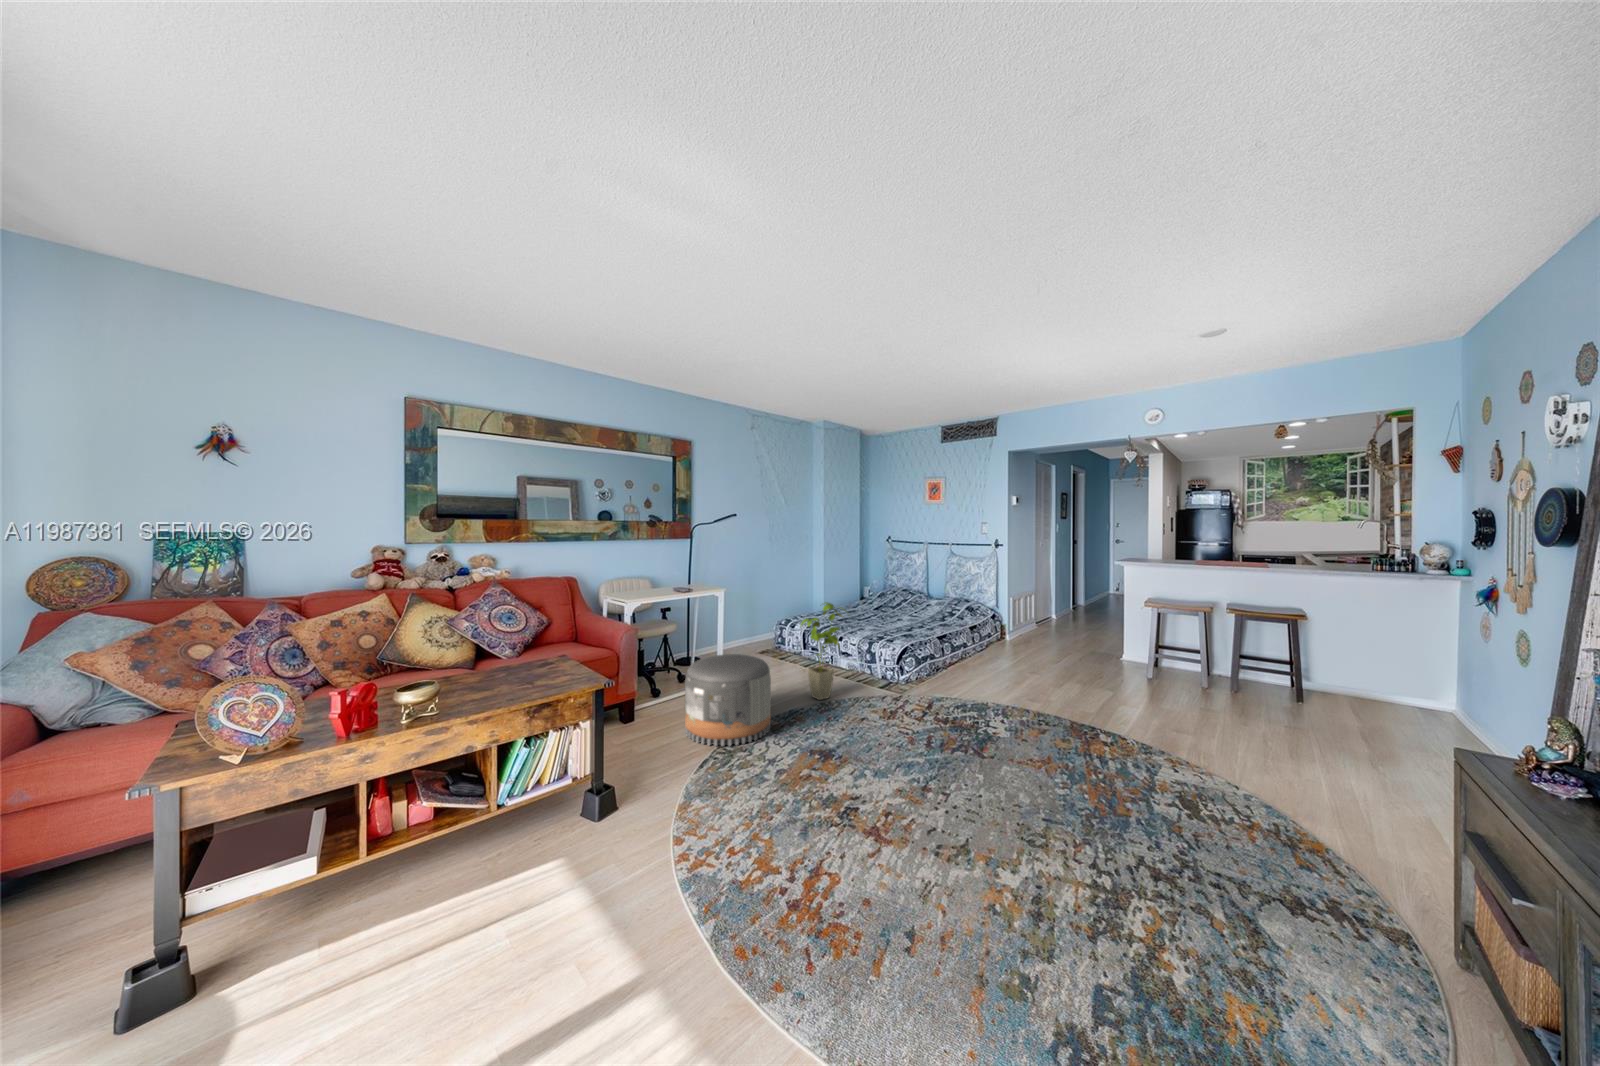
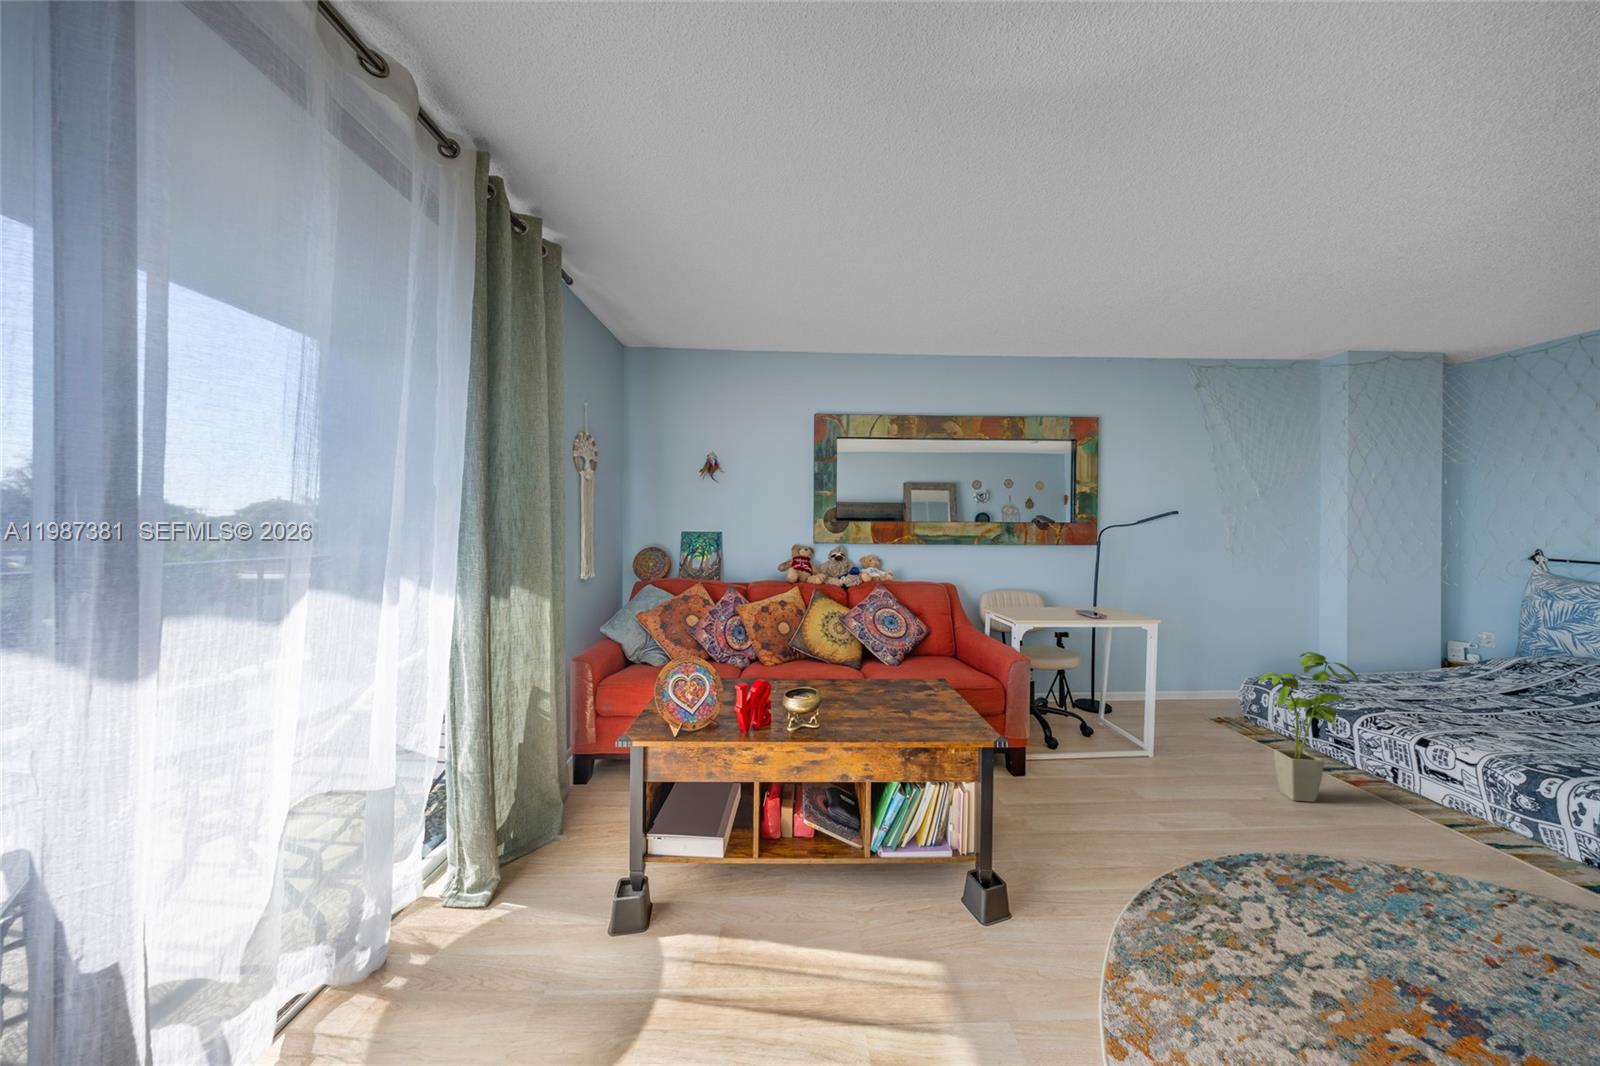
pouf: present [685,654,771,746] -> none [1069,700,1196,822]

